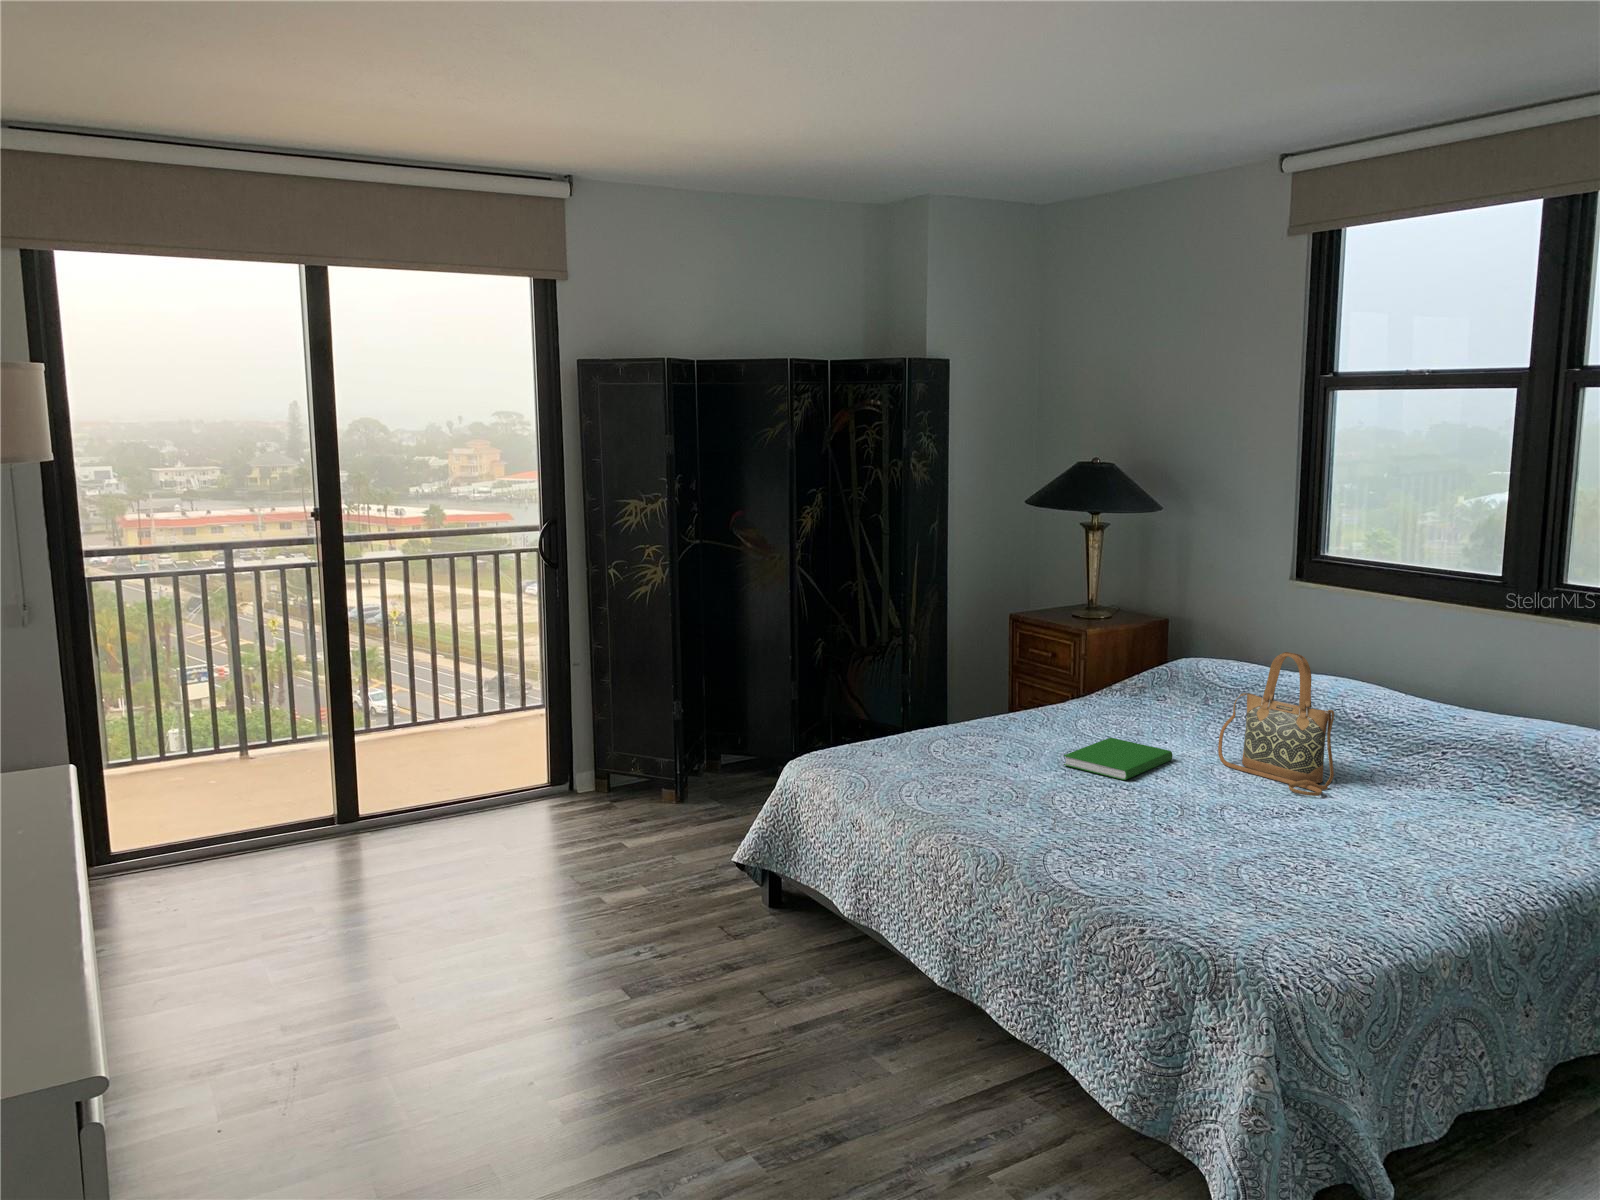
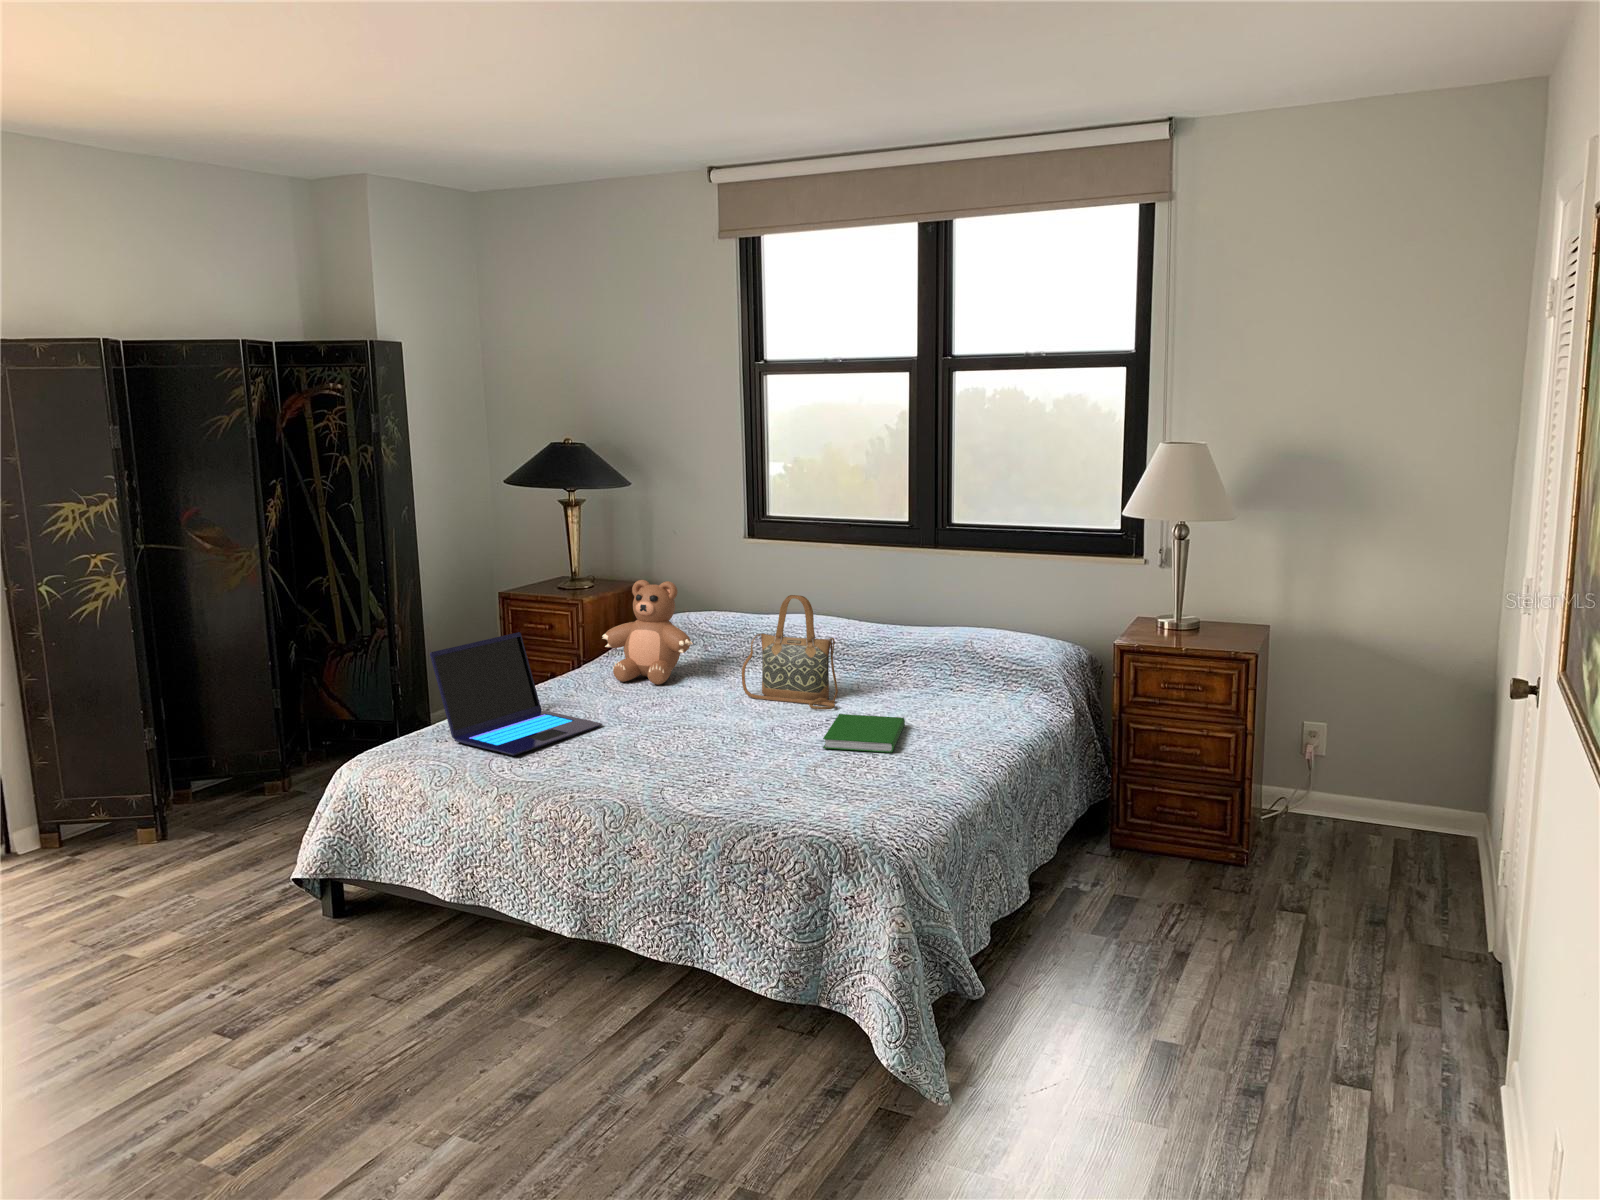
teddy bear: none [1079,616,1175,734] -> present [602,580,693,685]
laptop: none [875,658,1040,784] -> present [430,632,602,756]
hardcover book: present [1063,738,1173,780] -> present [823,714,905,753]

